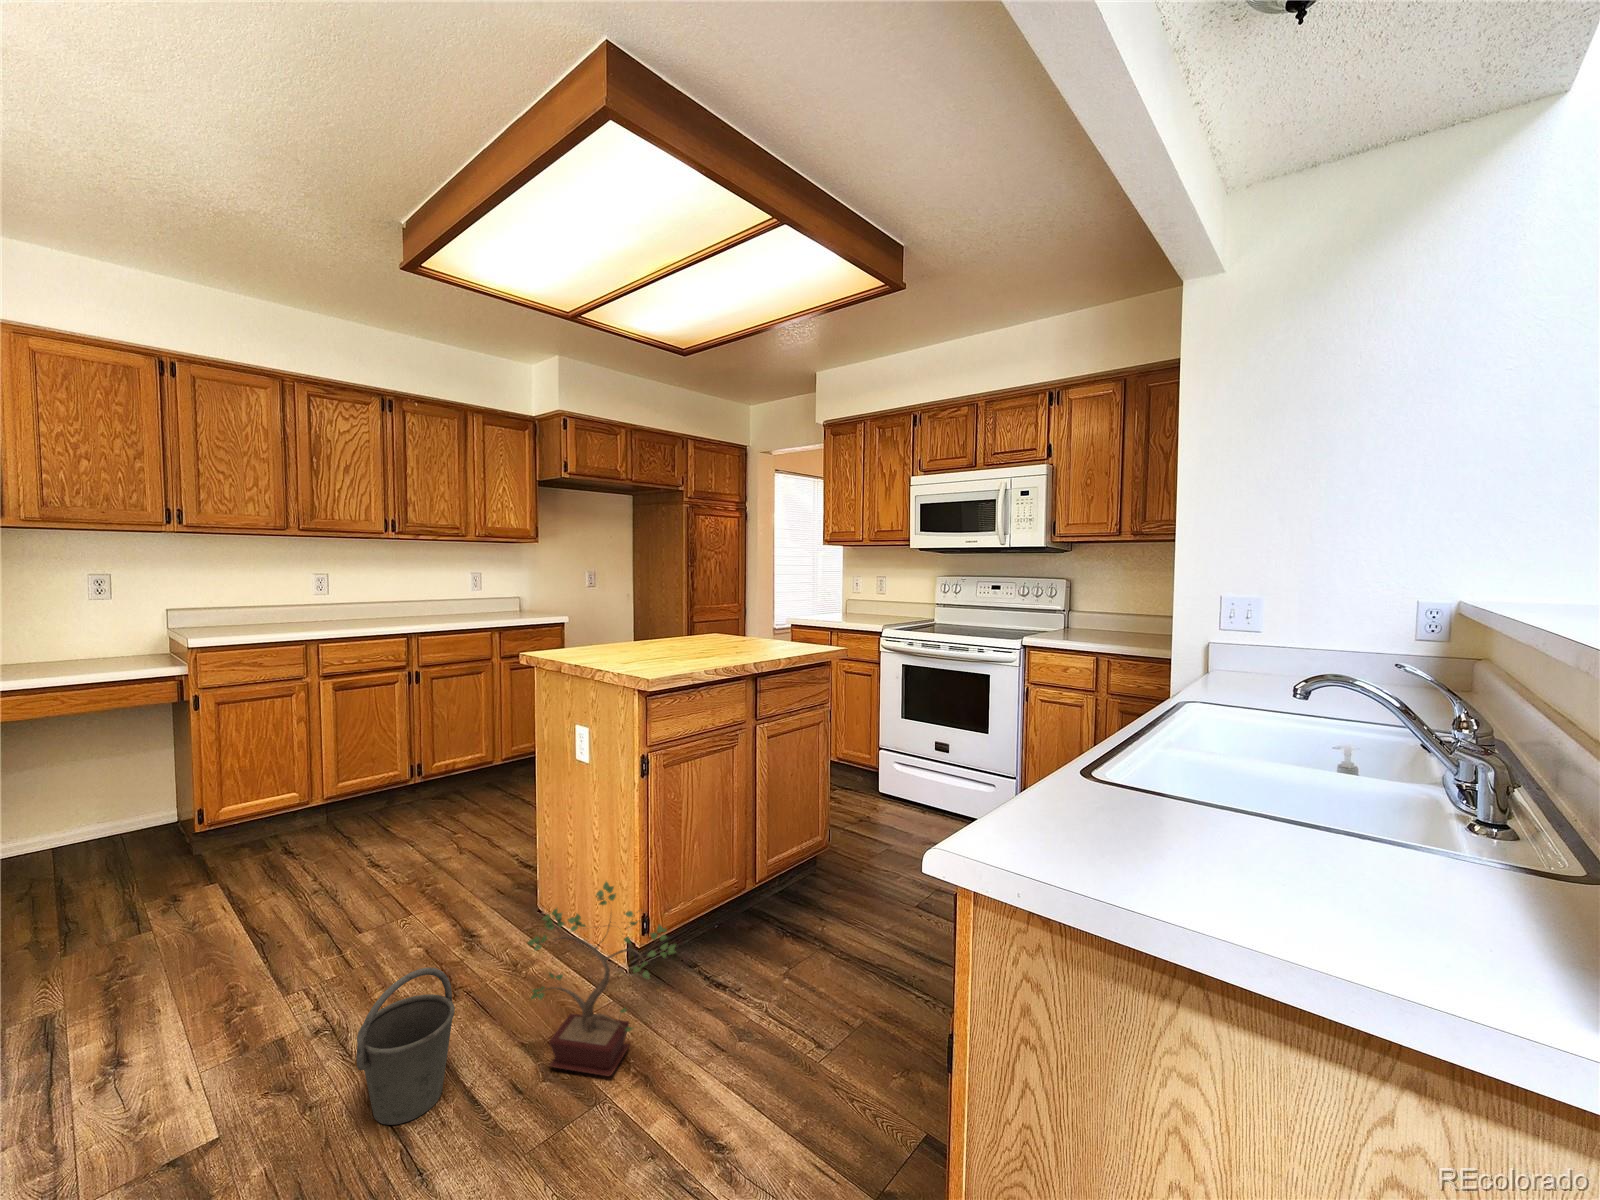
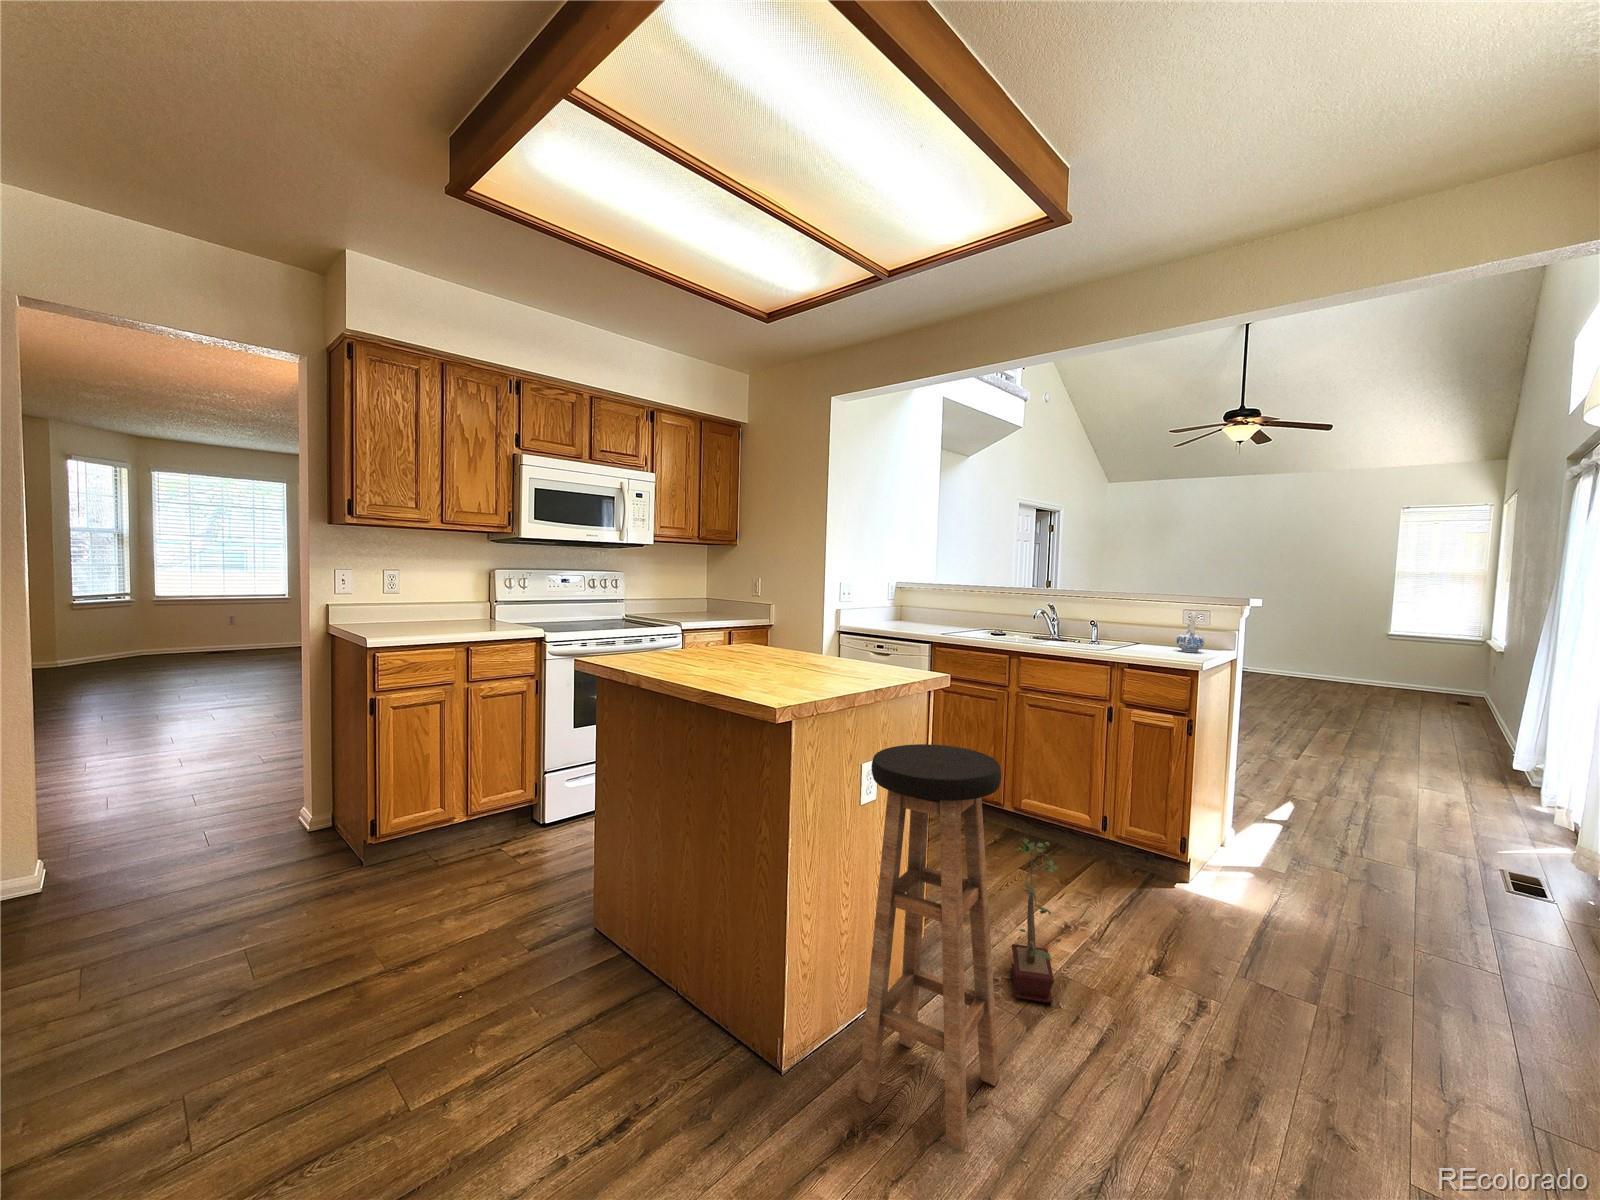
bar stool: none [423,704,550,1009] -> present [858,744,1001,1150]
ceramic pitcher: none [1334,749,1488,954] -> present [1177,612,1204,652]
bucket: present [356,968,455,1125] -> none [1079,965,1184,1110]

